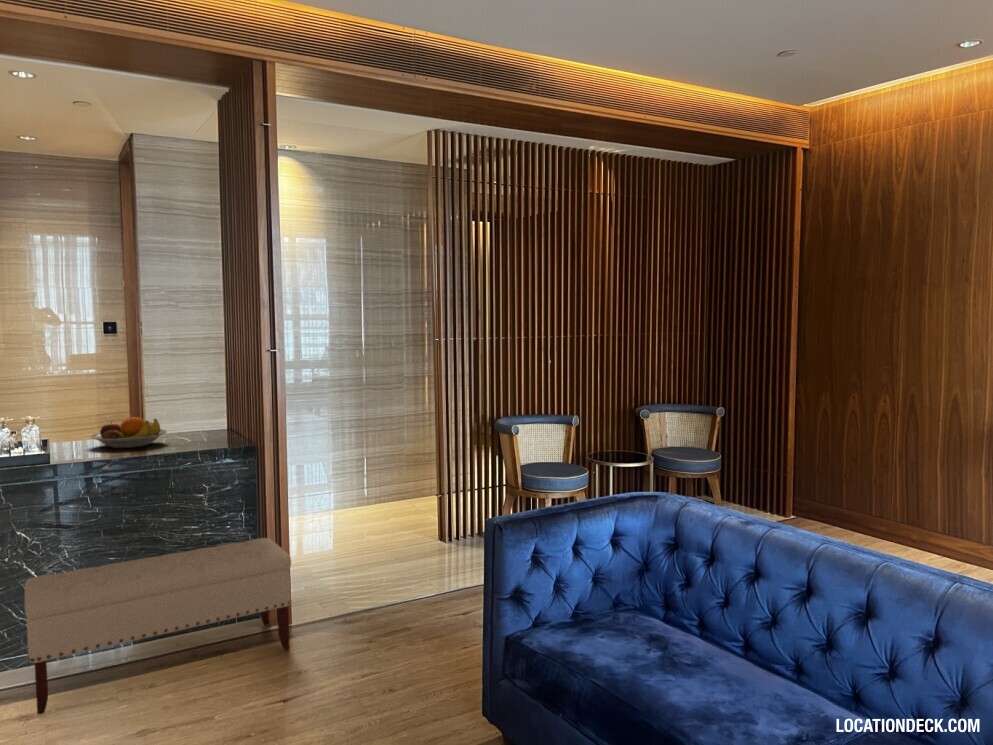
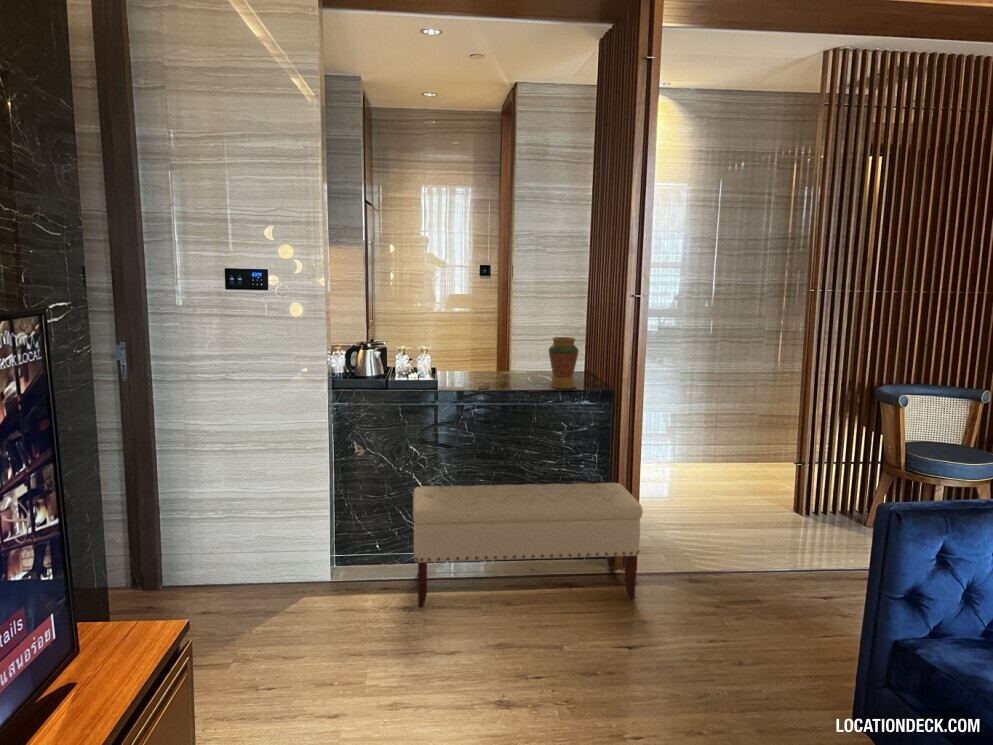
decorative vase: none [183,396,216,449] -> present [549,337,579,388]
fruit bowl: present [91,417,167,448] -> none [469,352,532,381]

